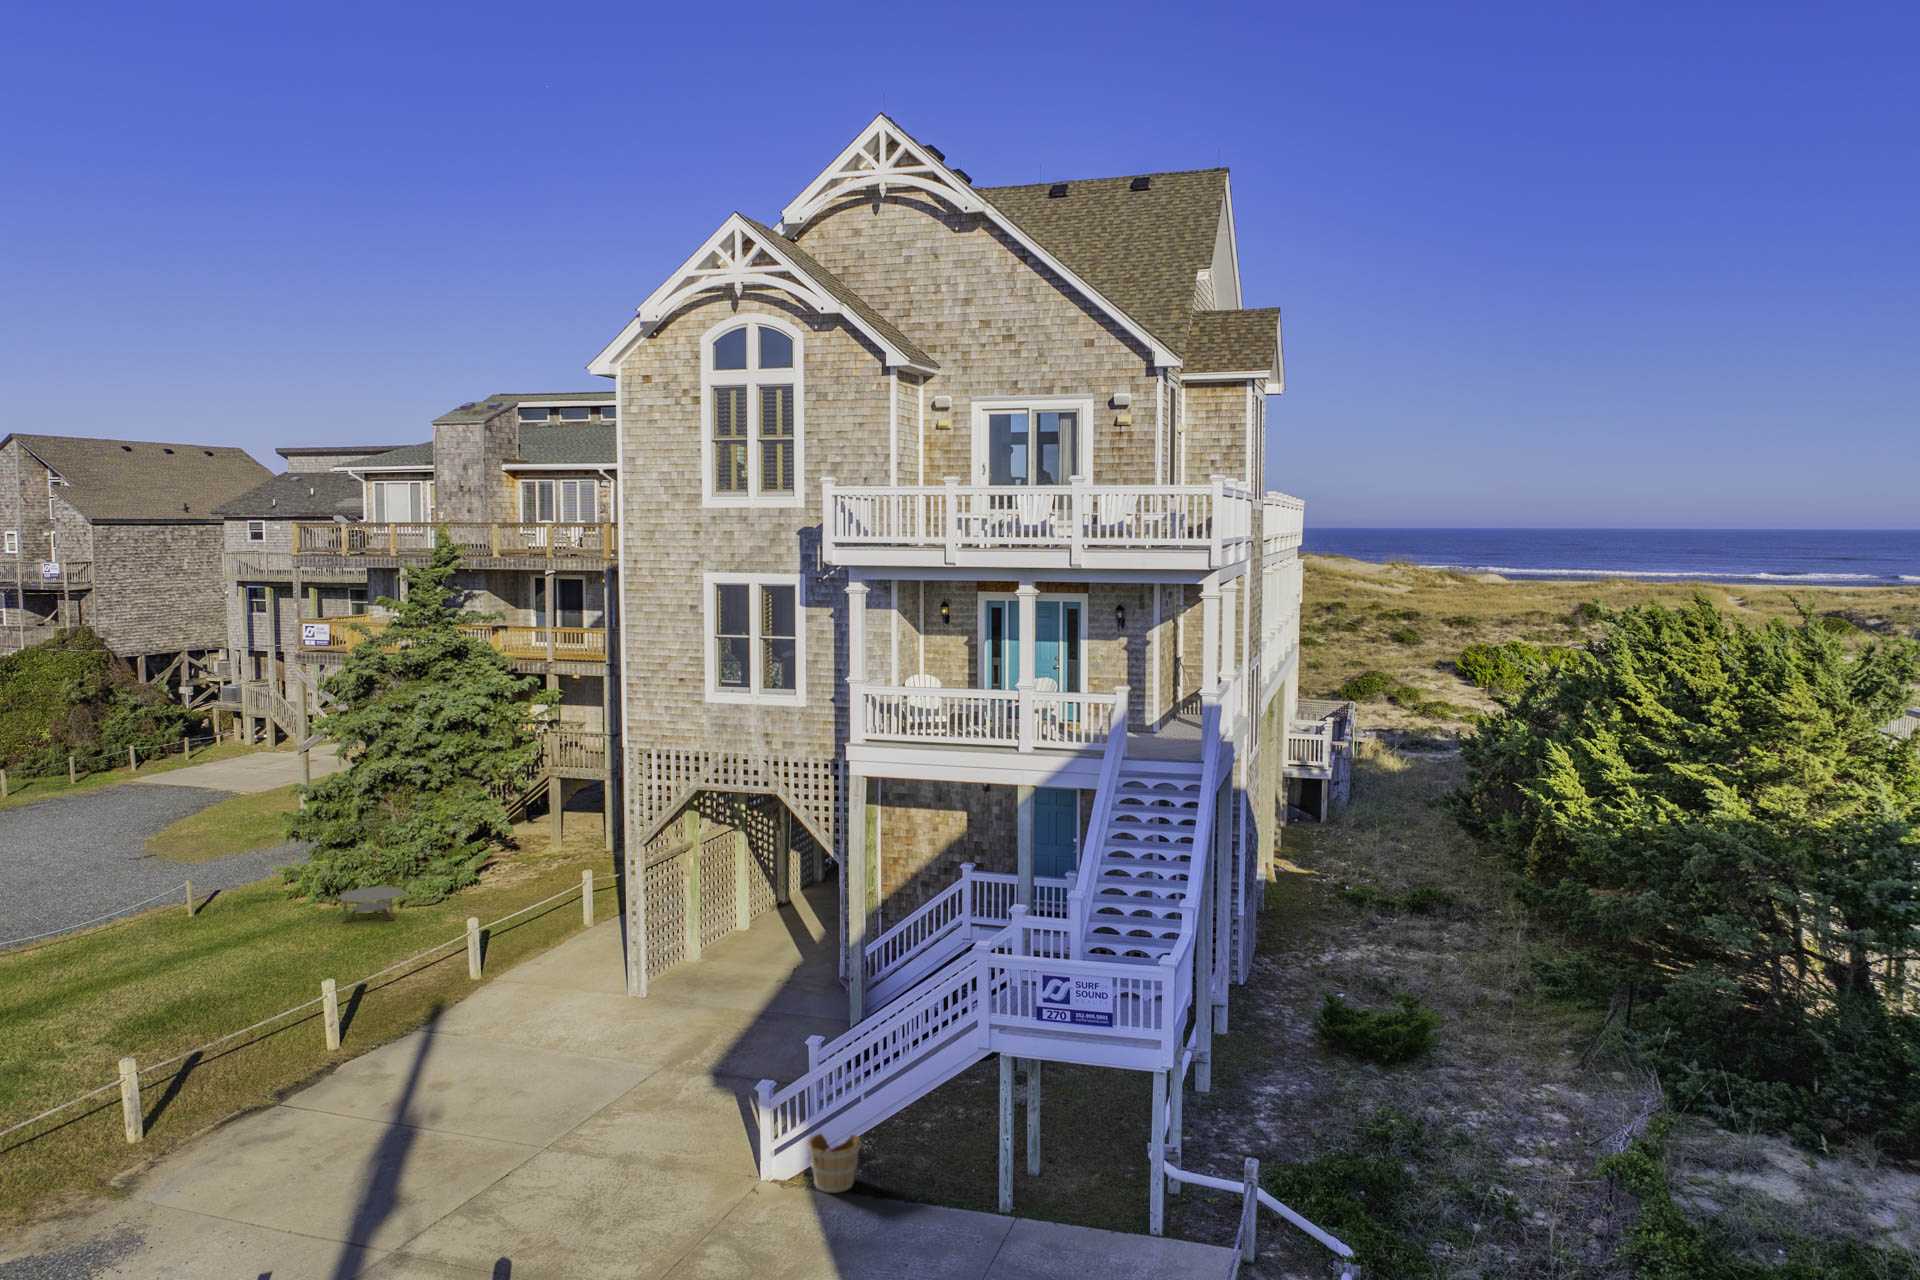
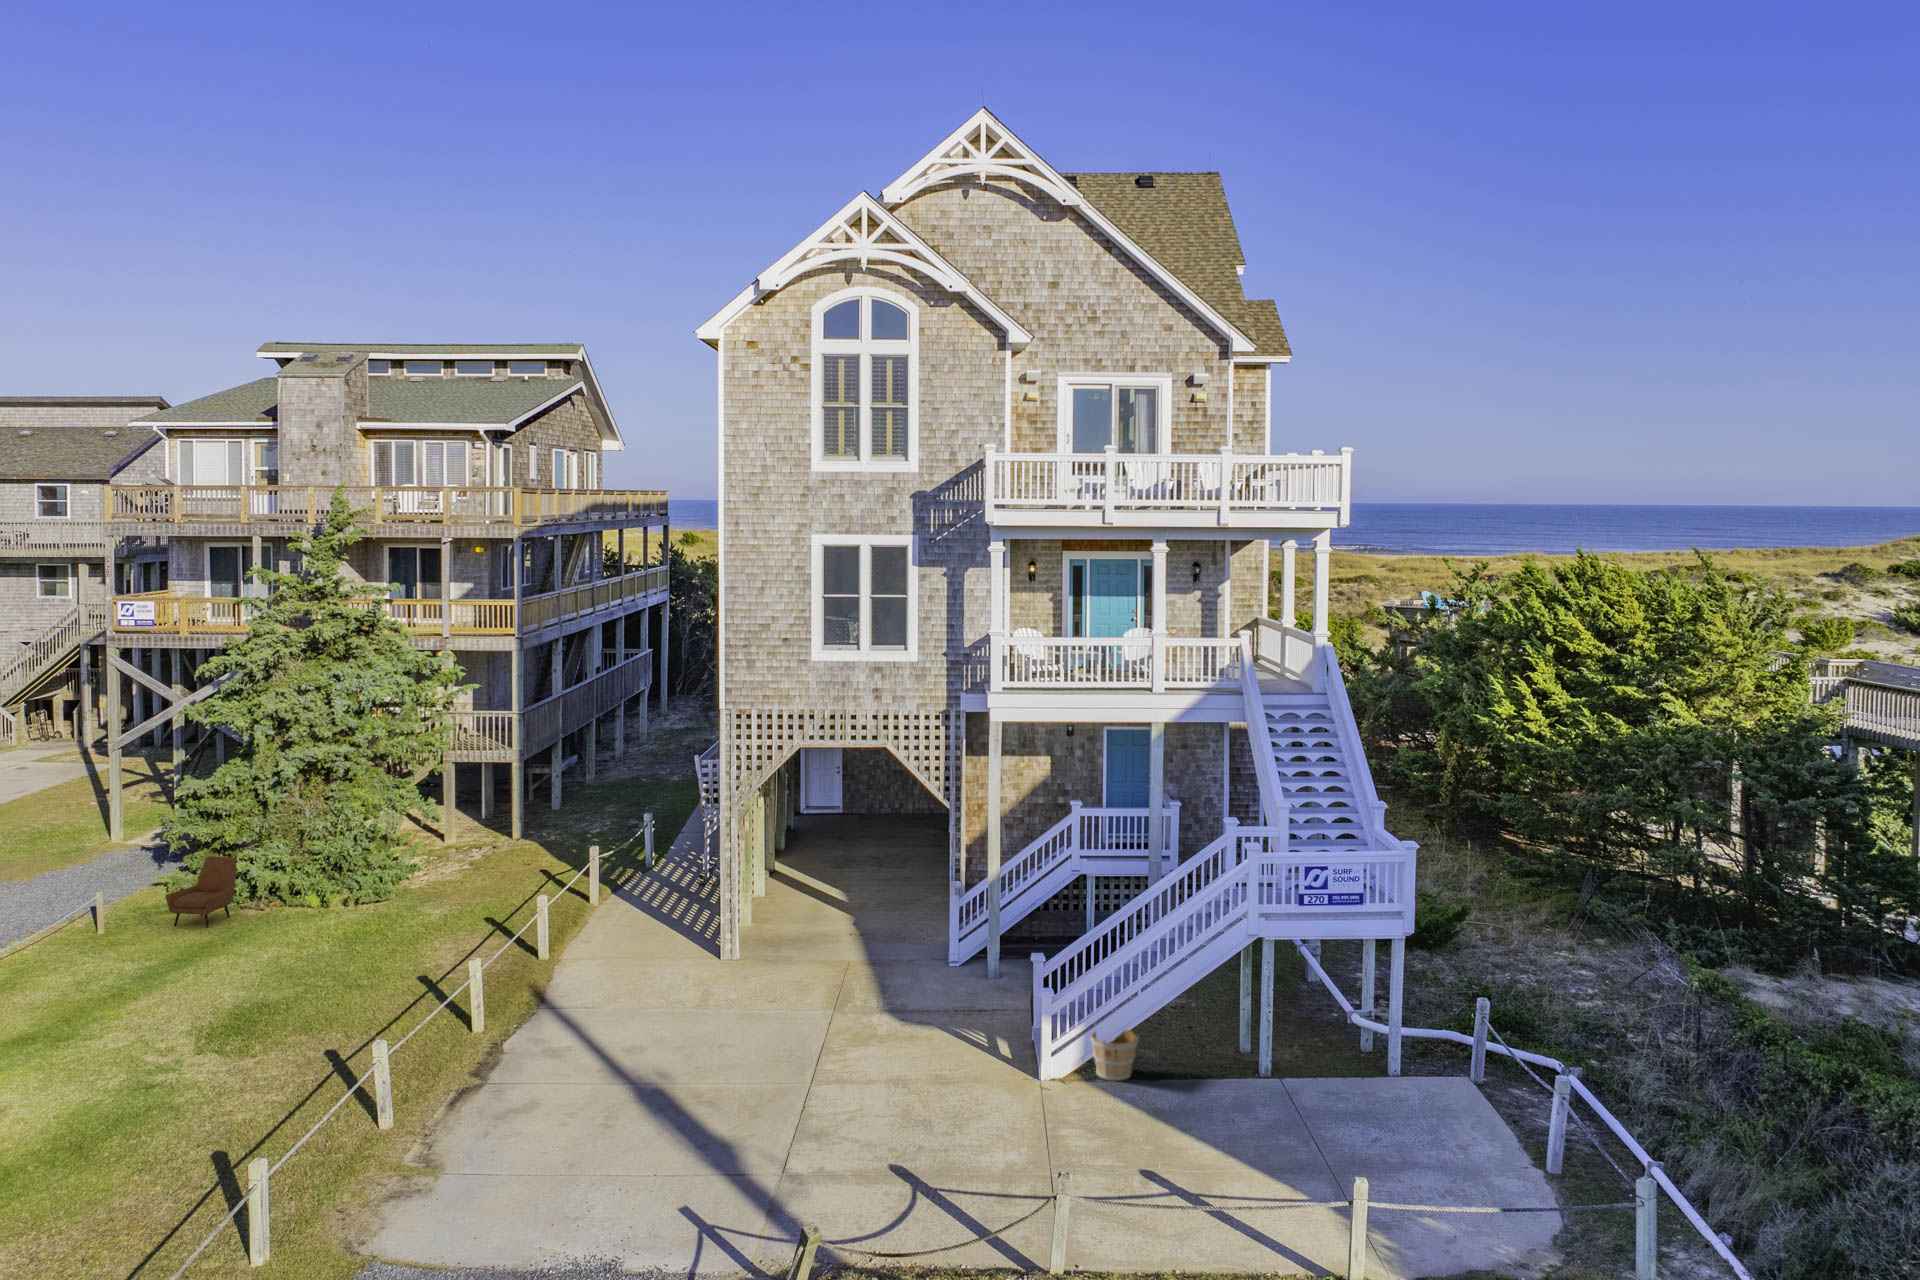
chair: none [217,856,282,921] -> present [166,856,237,927]
round table: present [339,887,403,923] -> none [320,879,391,920]

